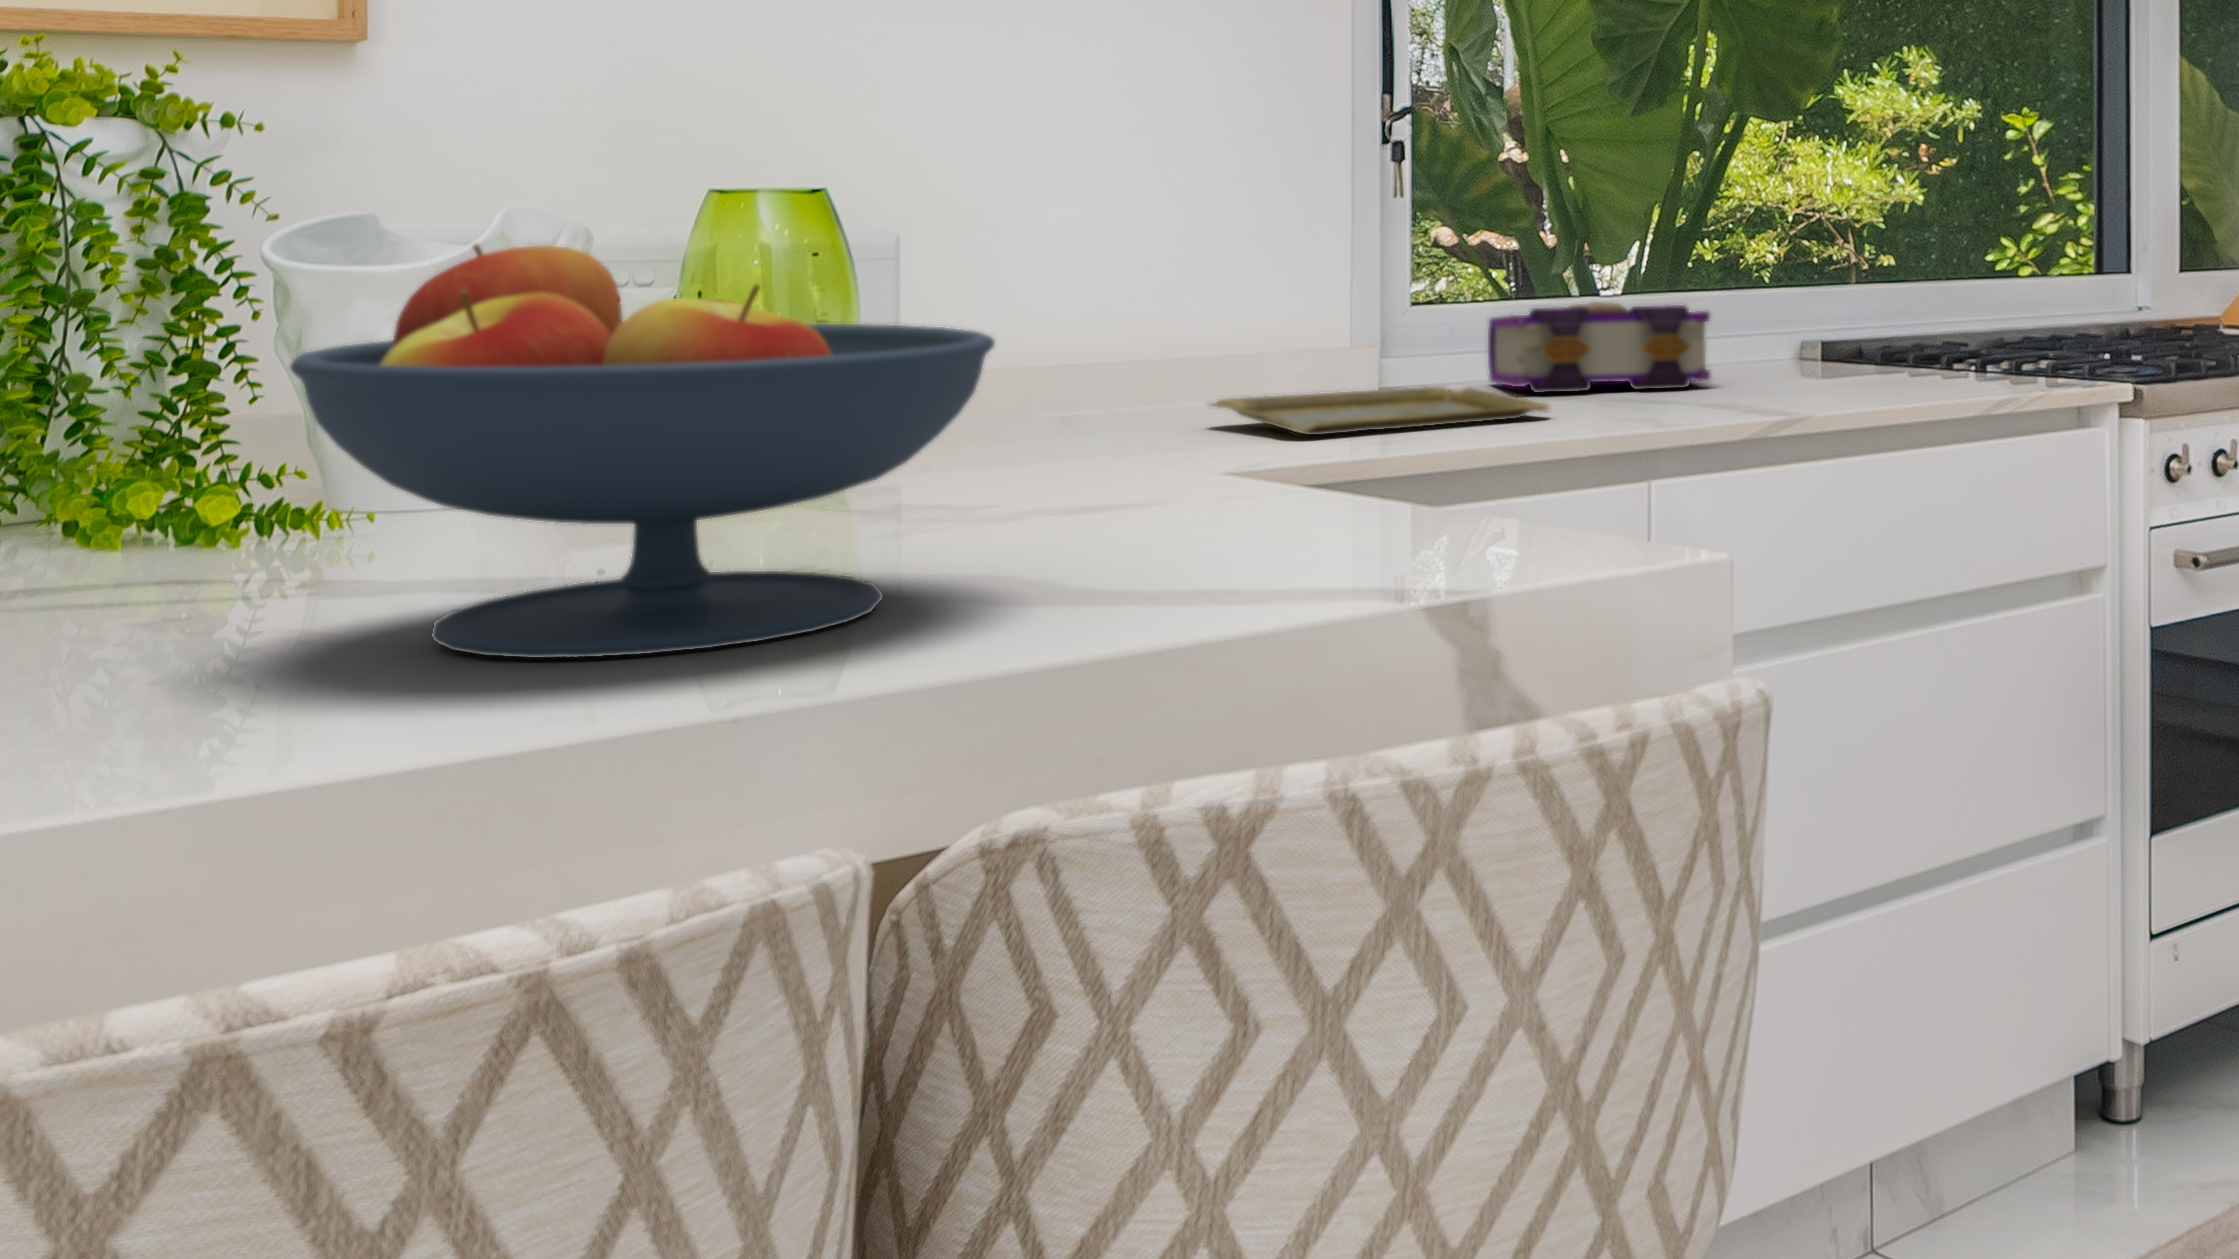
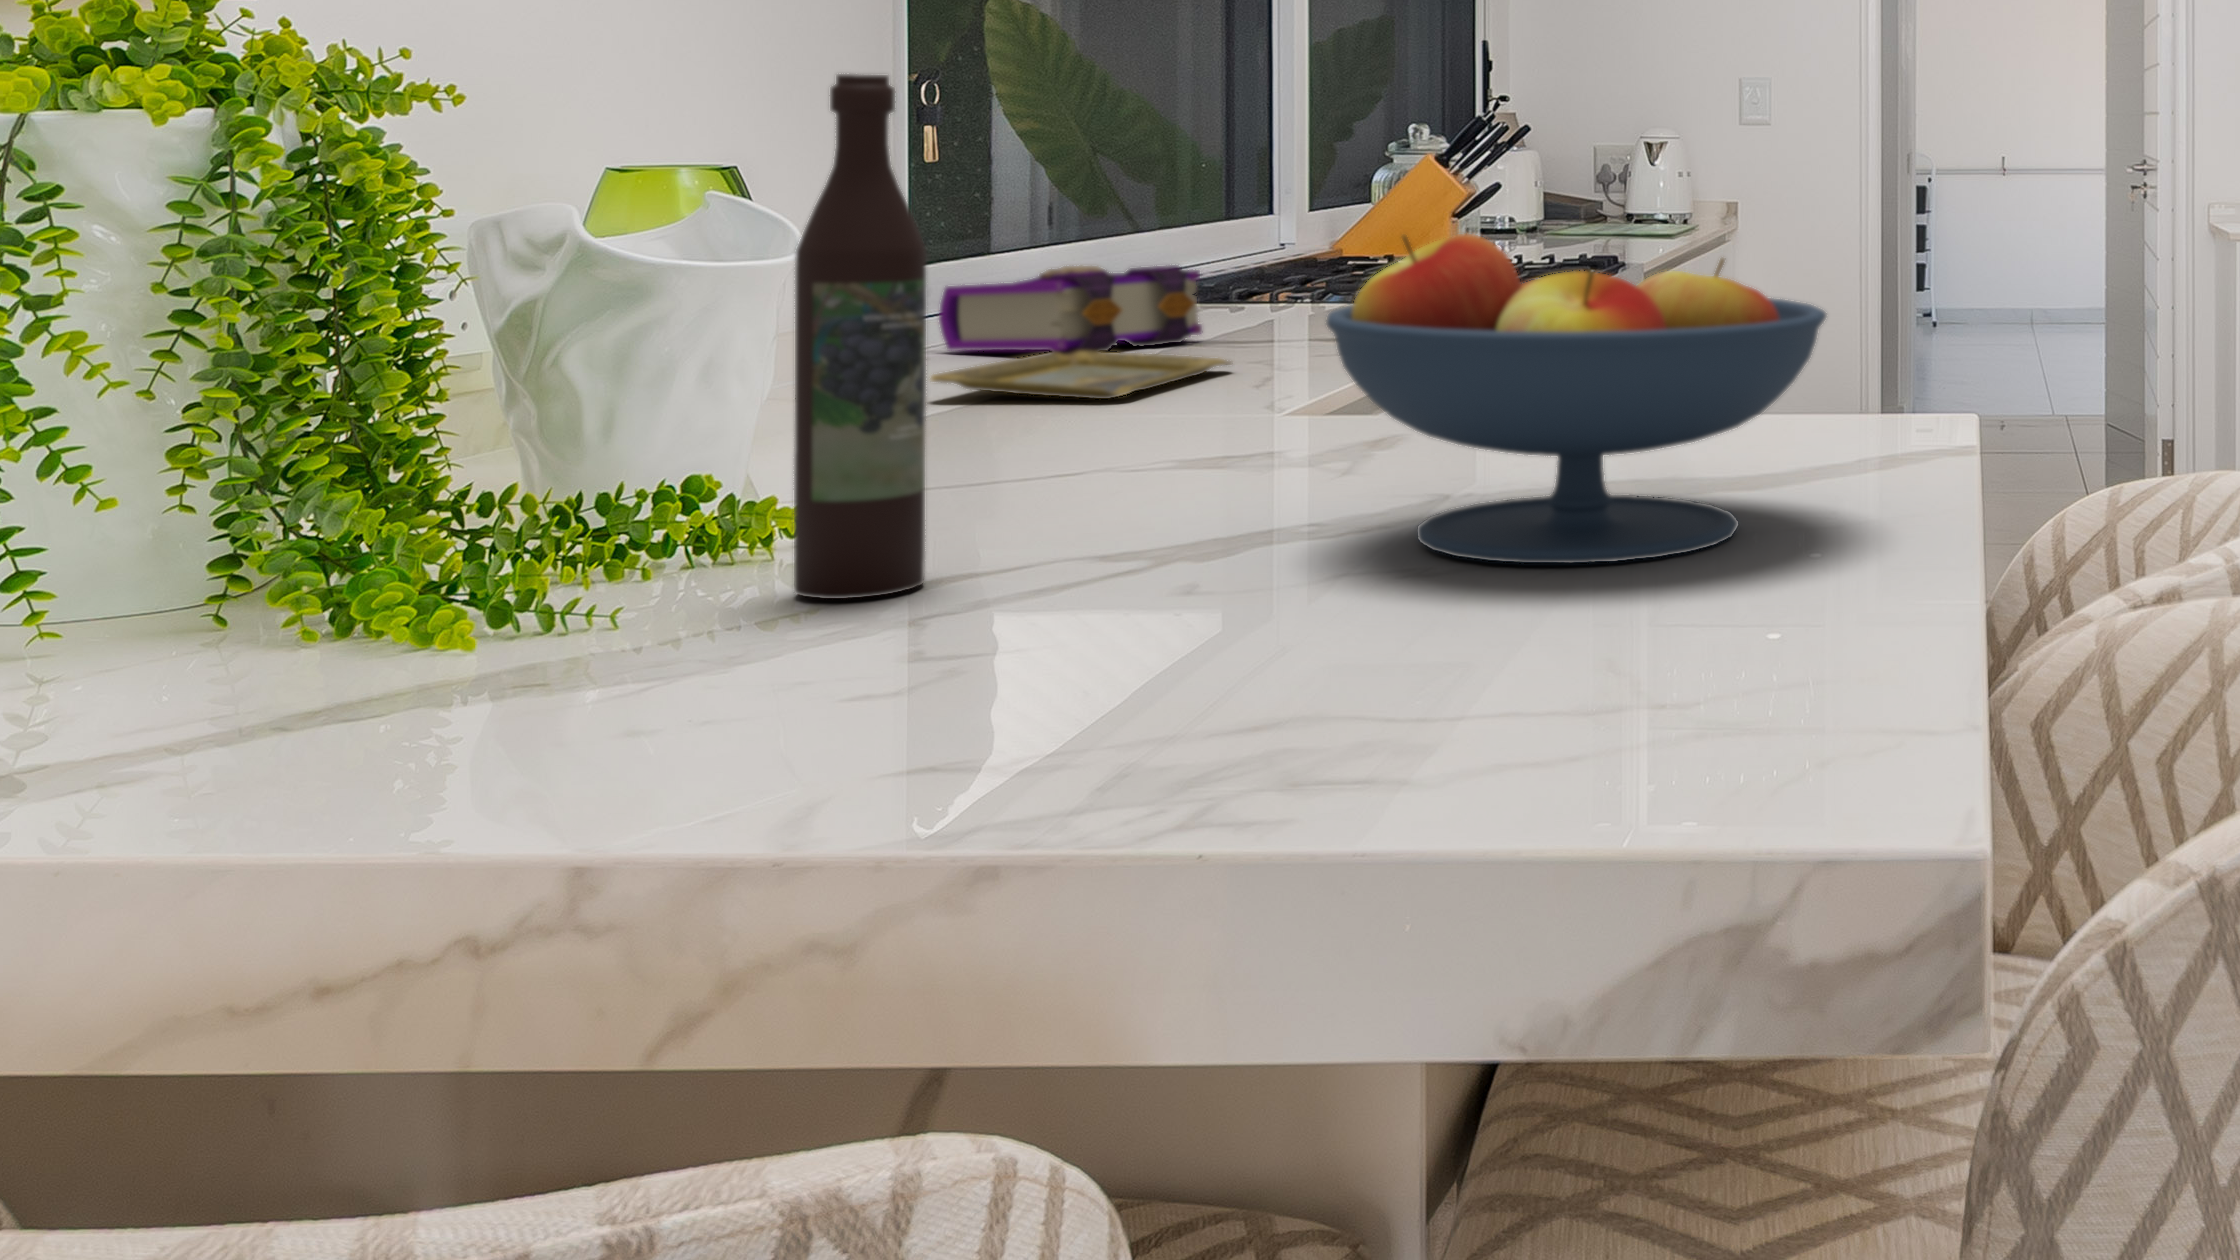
wine bottle: none [92,76,238,588] -> present [794,74,927,599]

